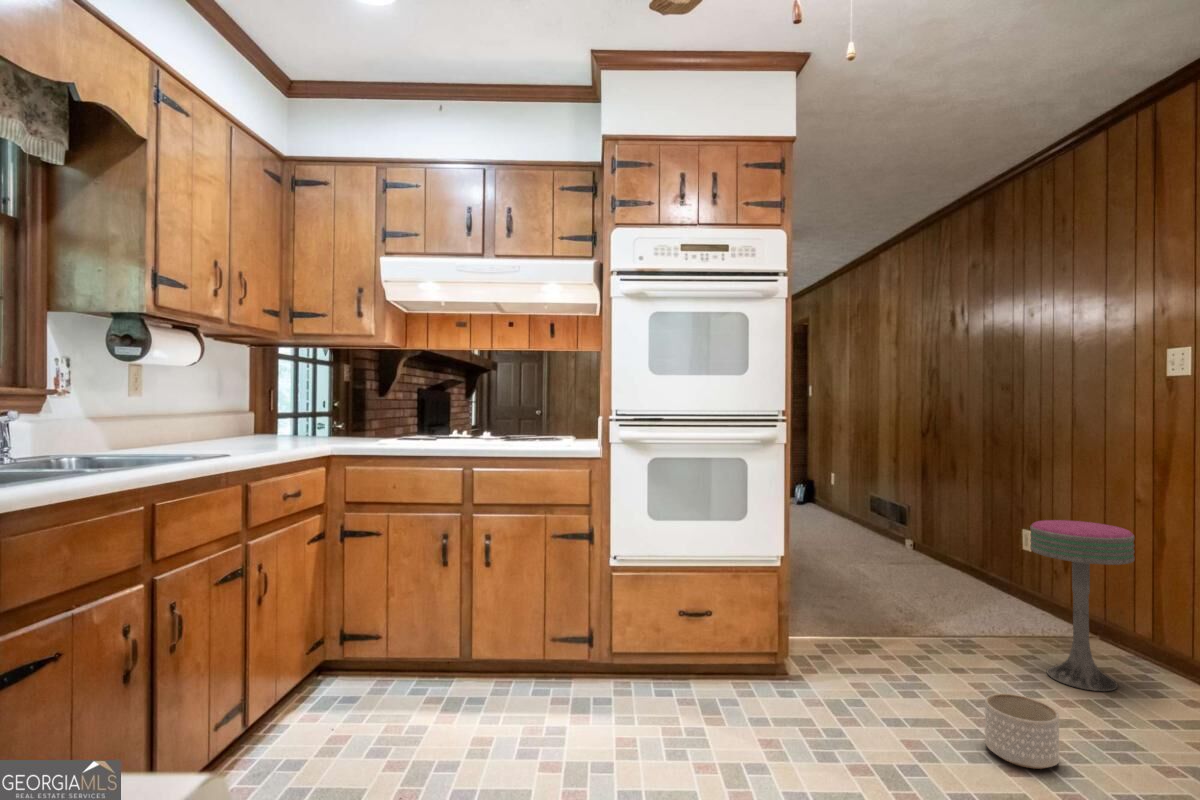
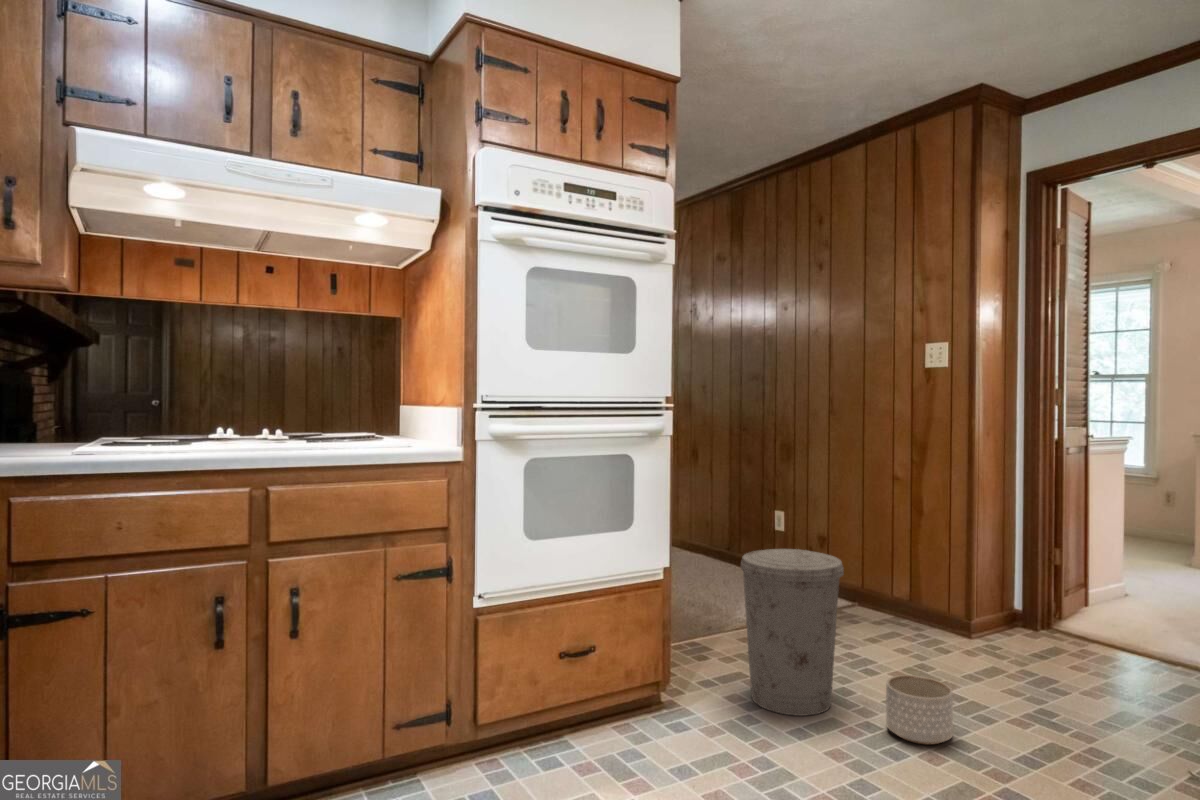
bar stool: present [1030,520,1134,691] -> none [850,502,934,658]
trash can: none [861,554,966,714] -> present [741,549,844,716]

